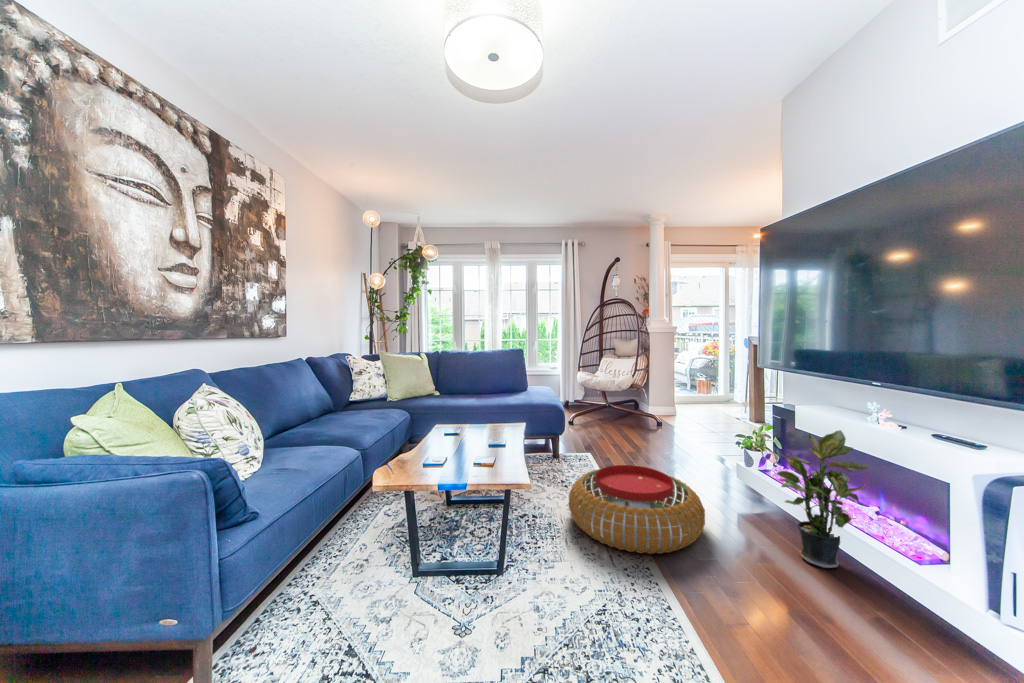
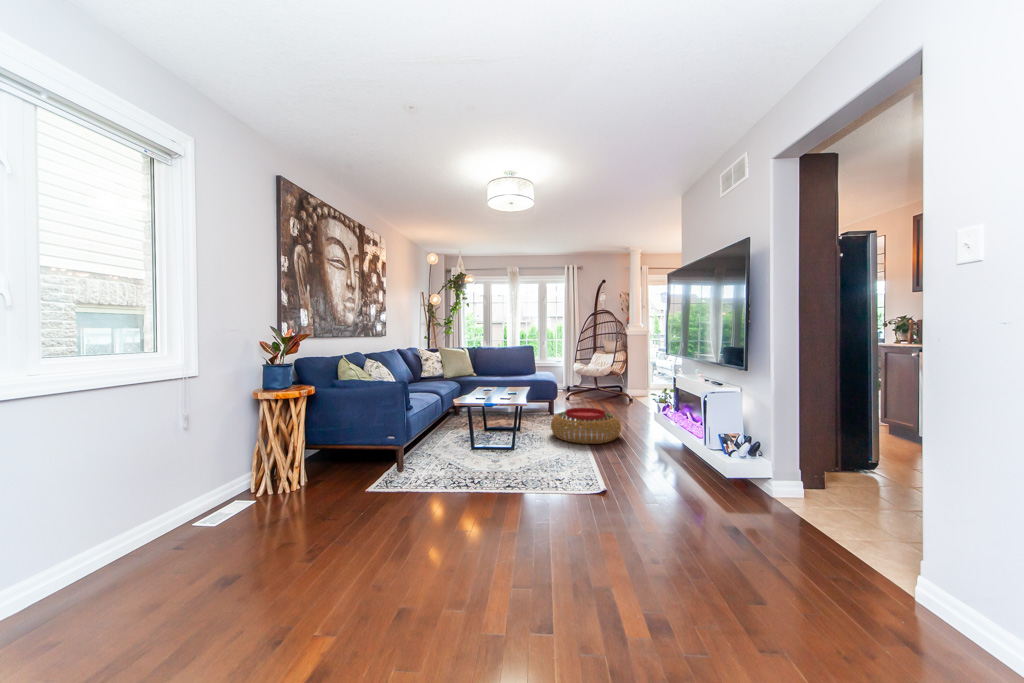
potted plant: present [777,430,868,568] -> none [653,382,691,449]

